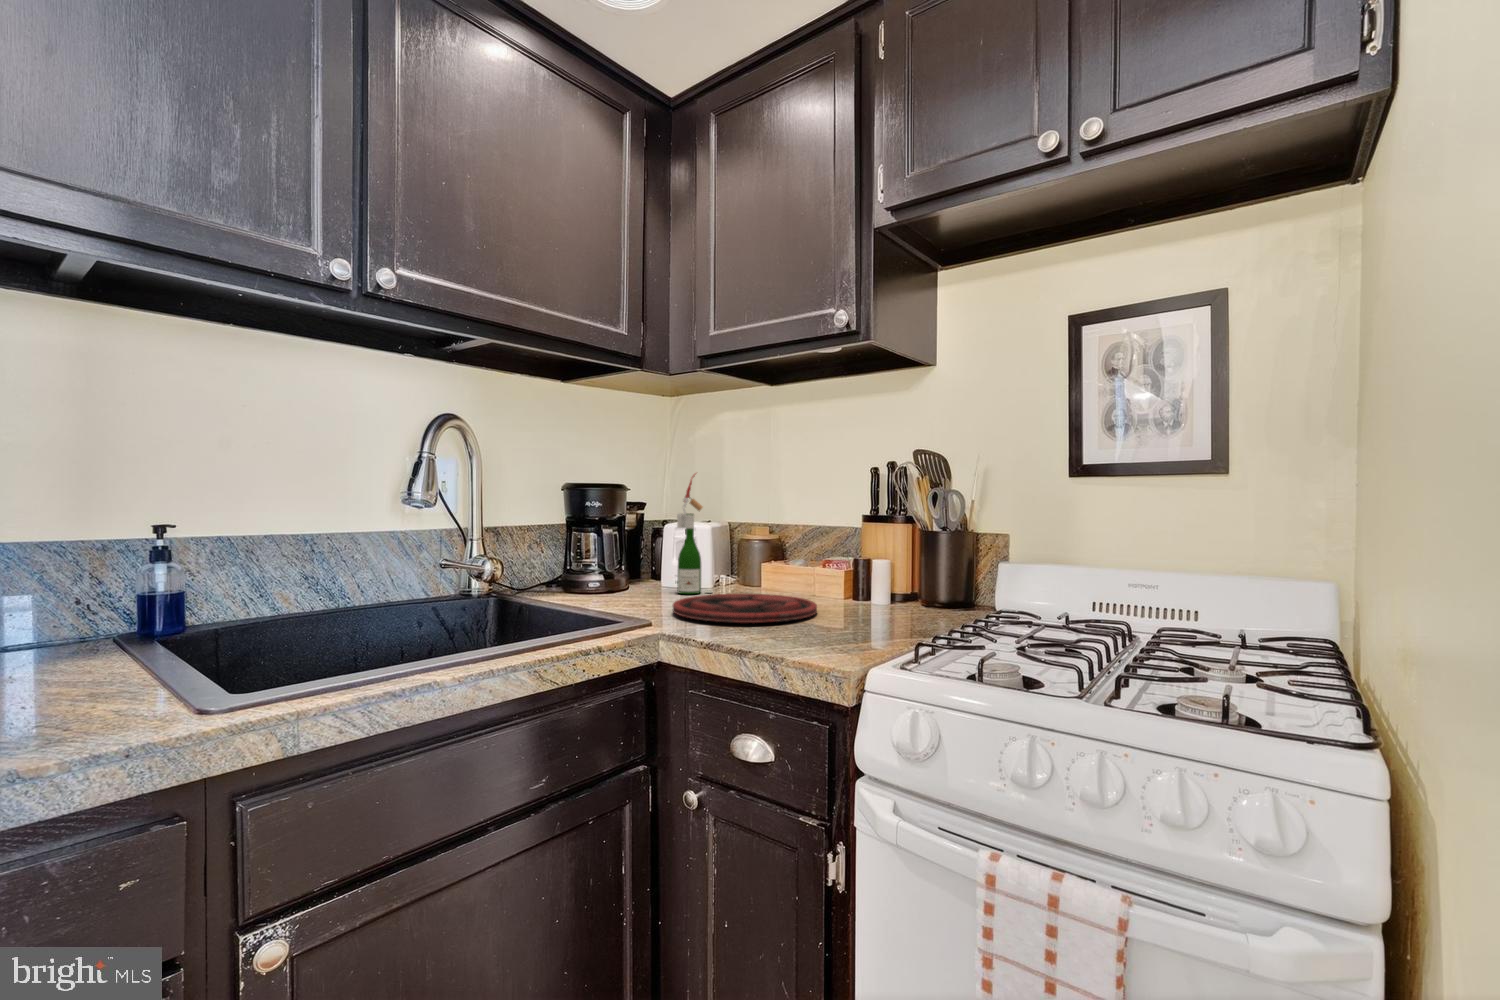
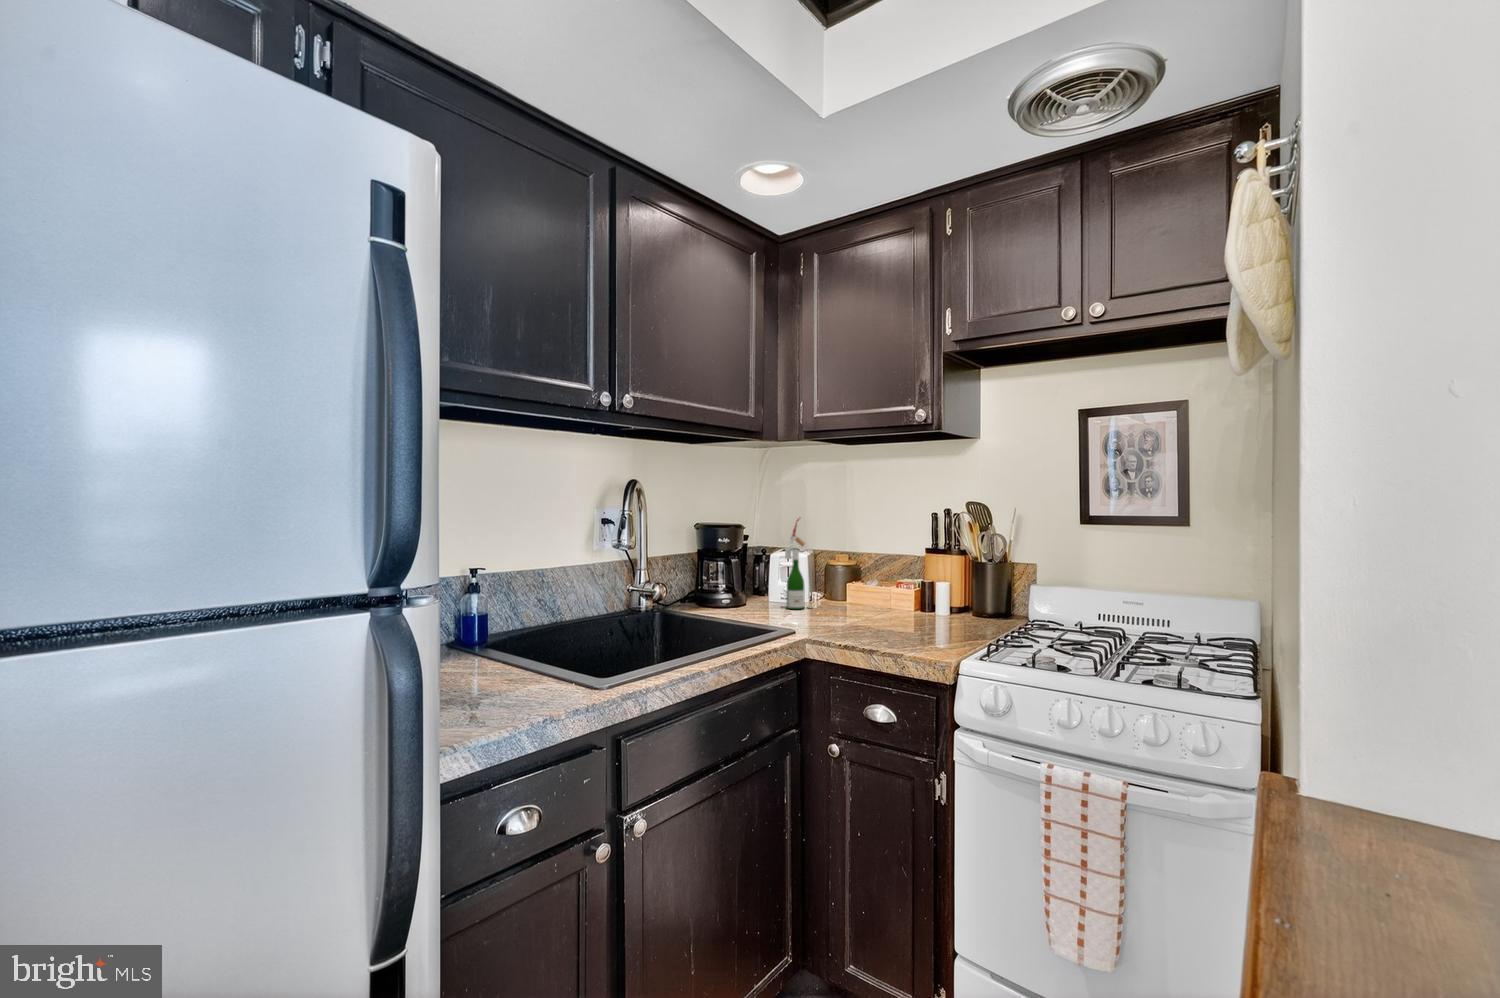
plate: present [673,594,817,623] -> none [800,609,904,631]

